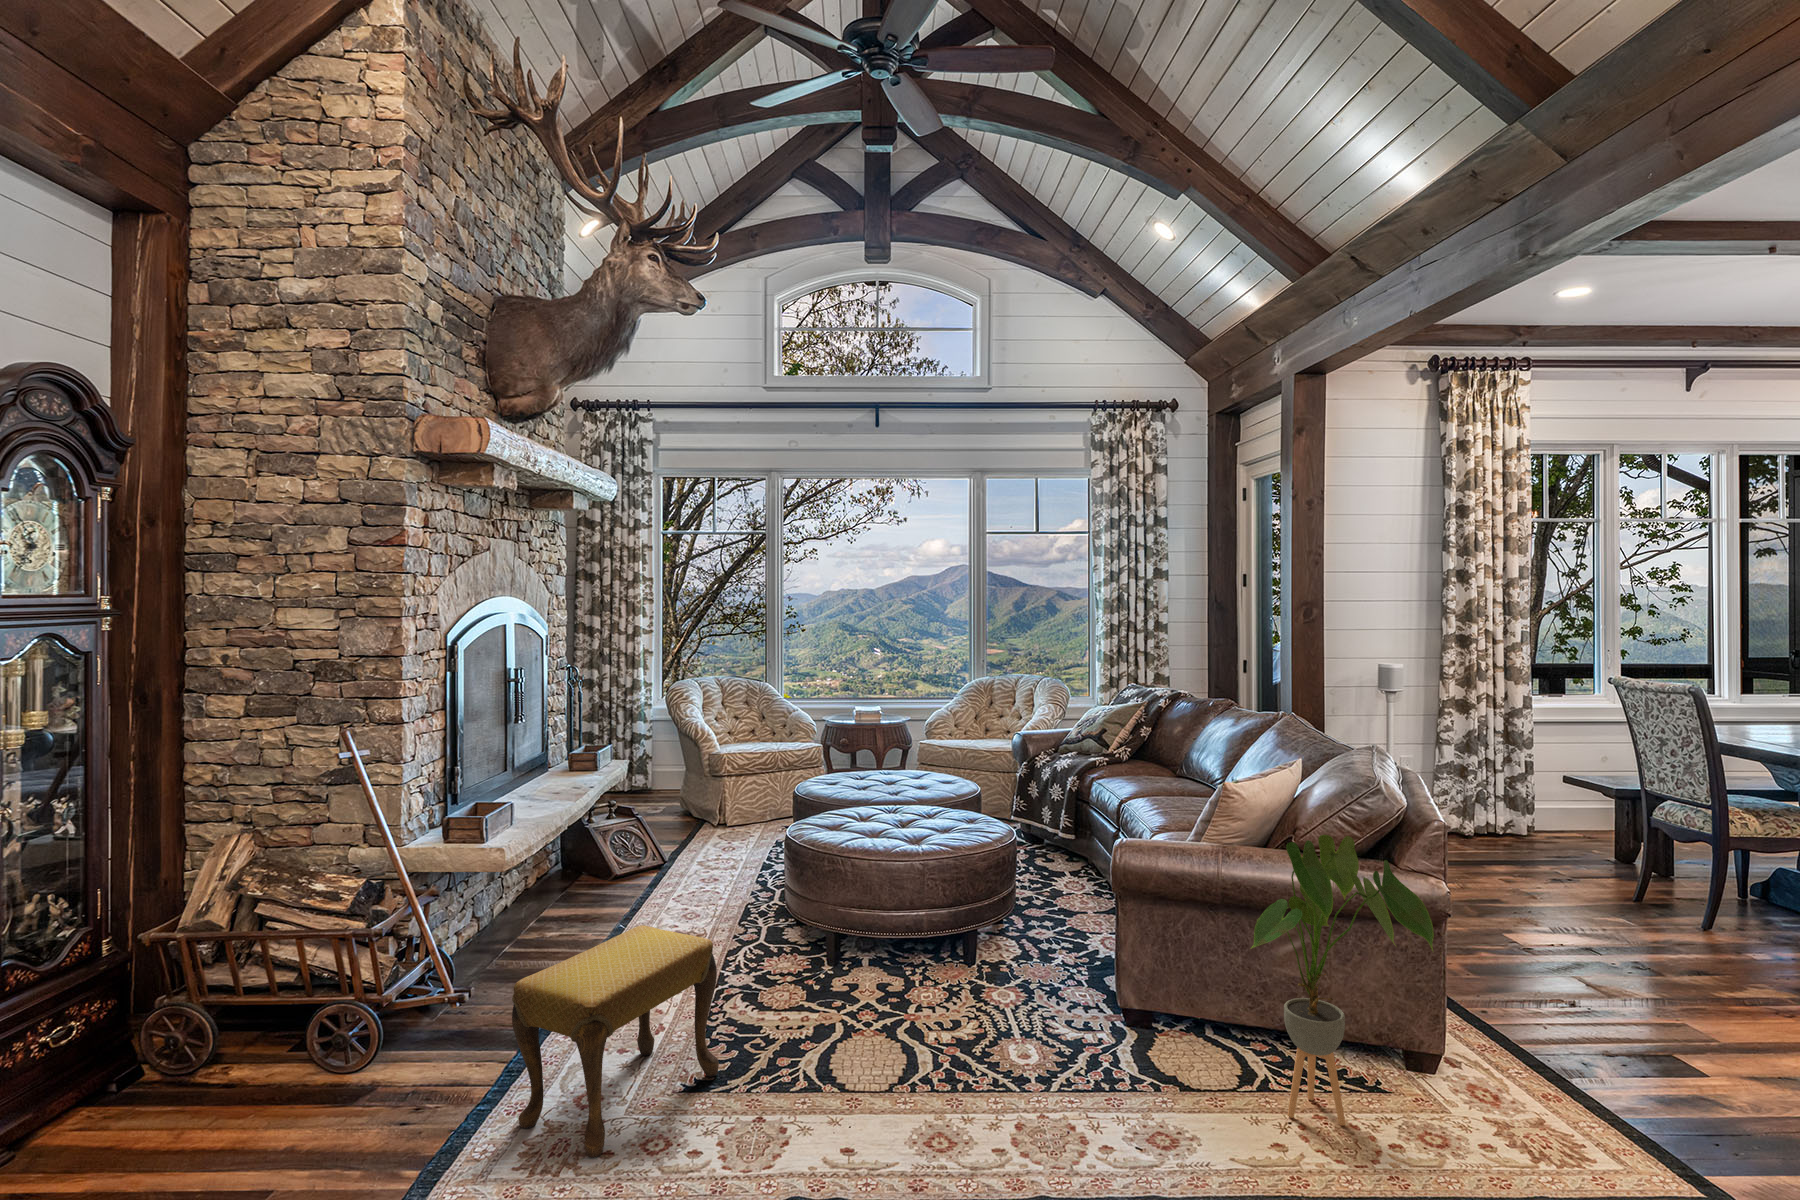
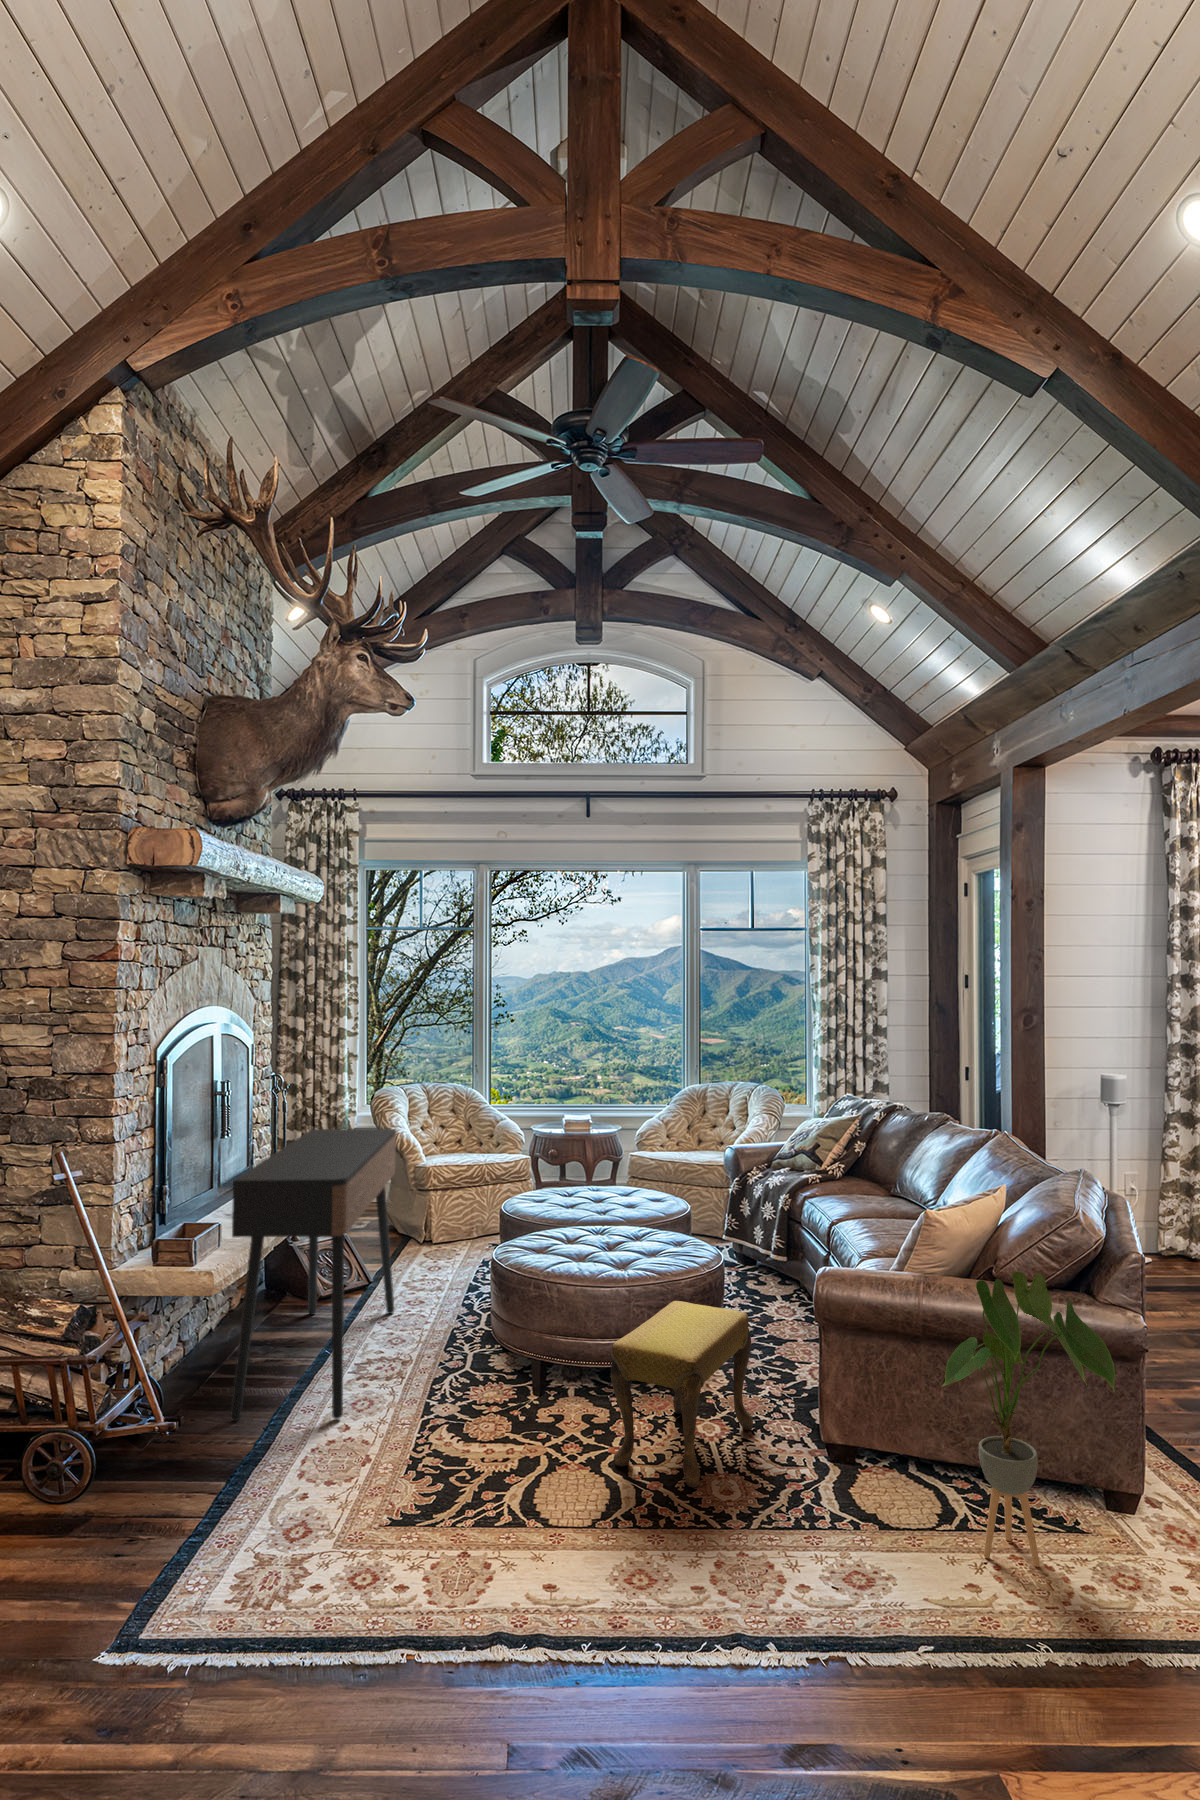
console table: none [522,715,692,993] -> present [230,1128,396,1421]
footstool: present [512,925,719,1158] -> present [611,1301,753,1488]

